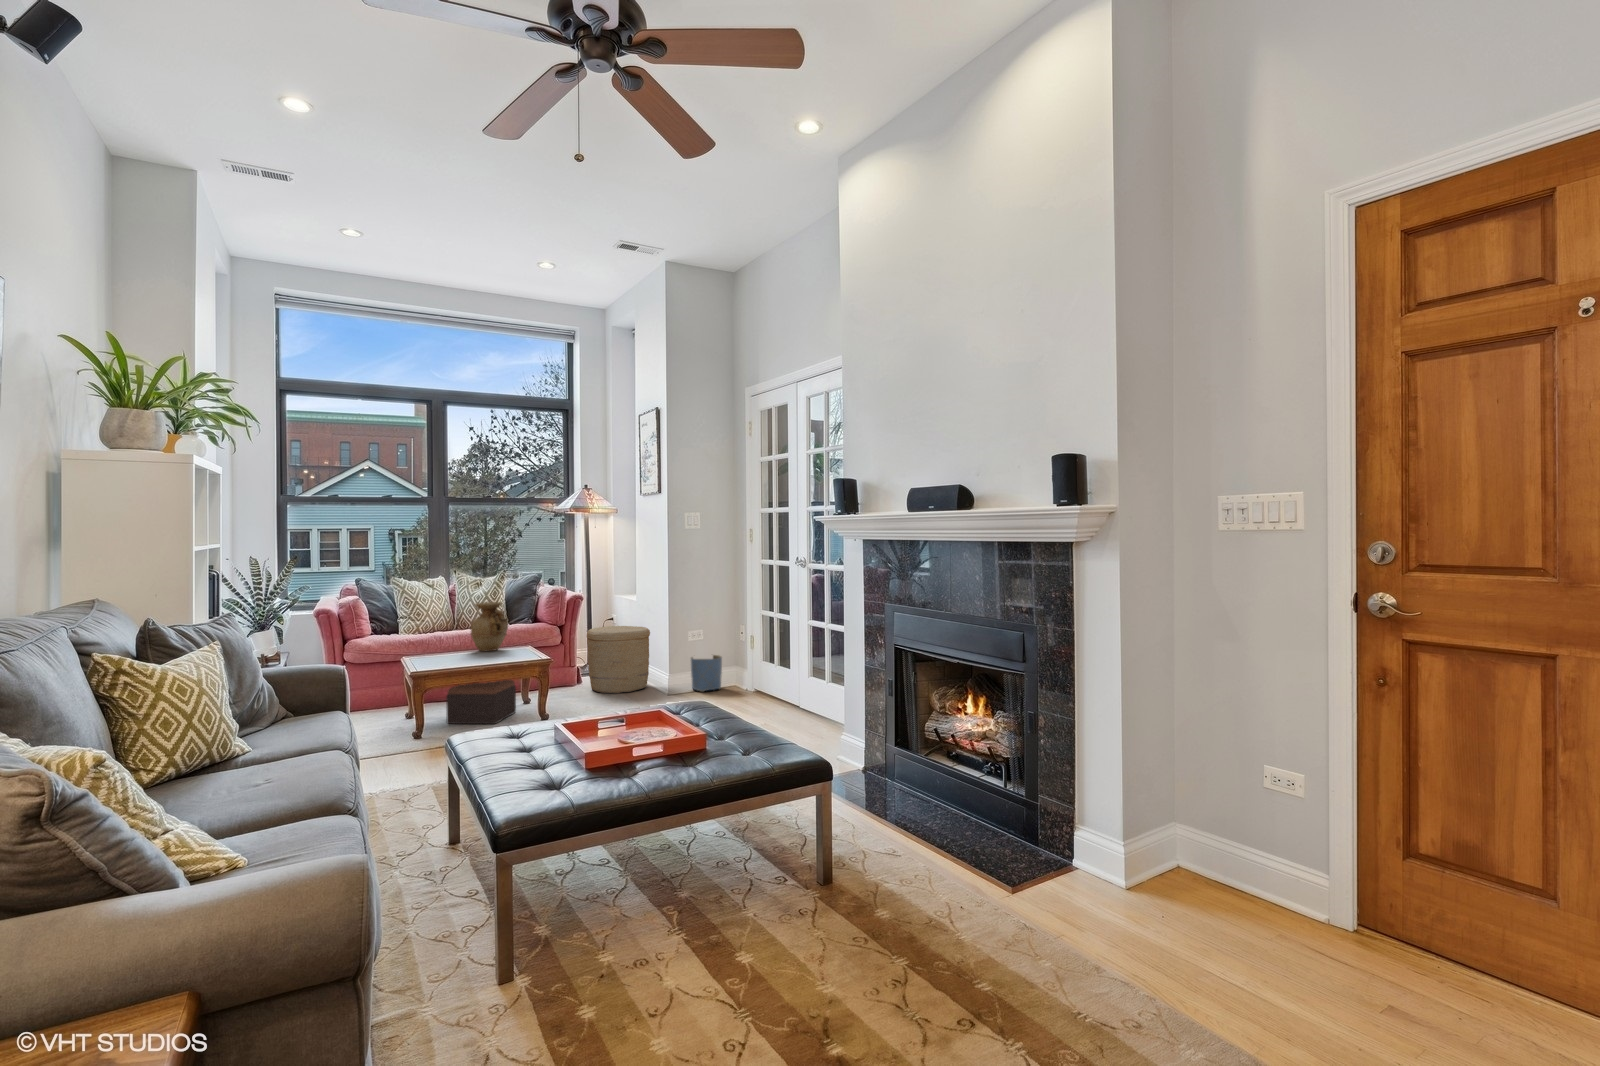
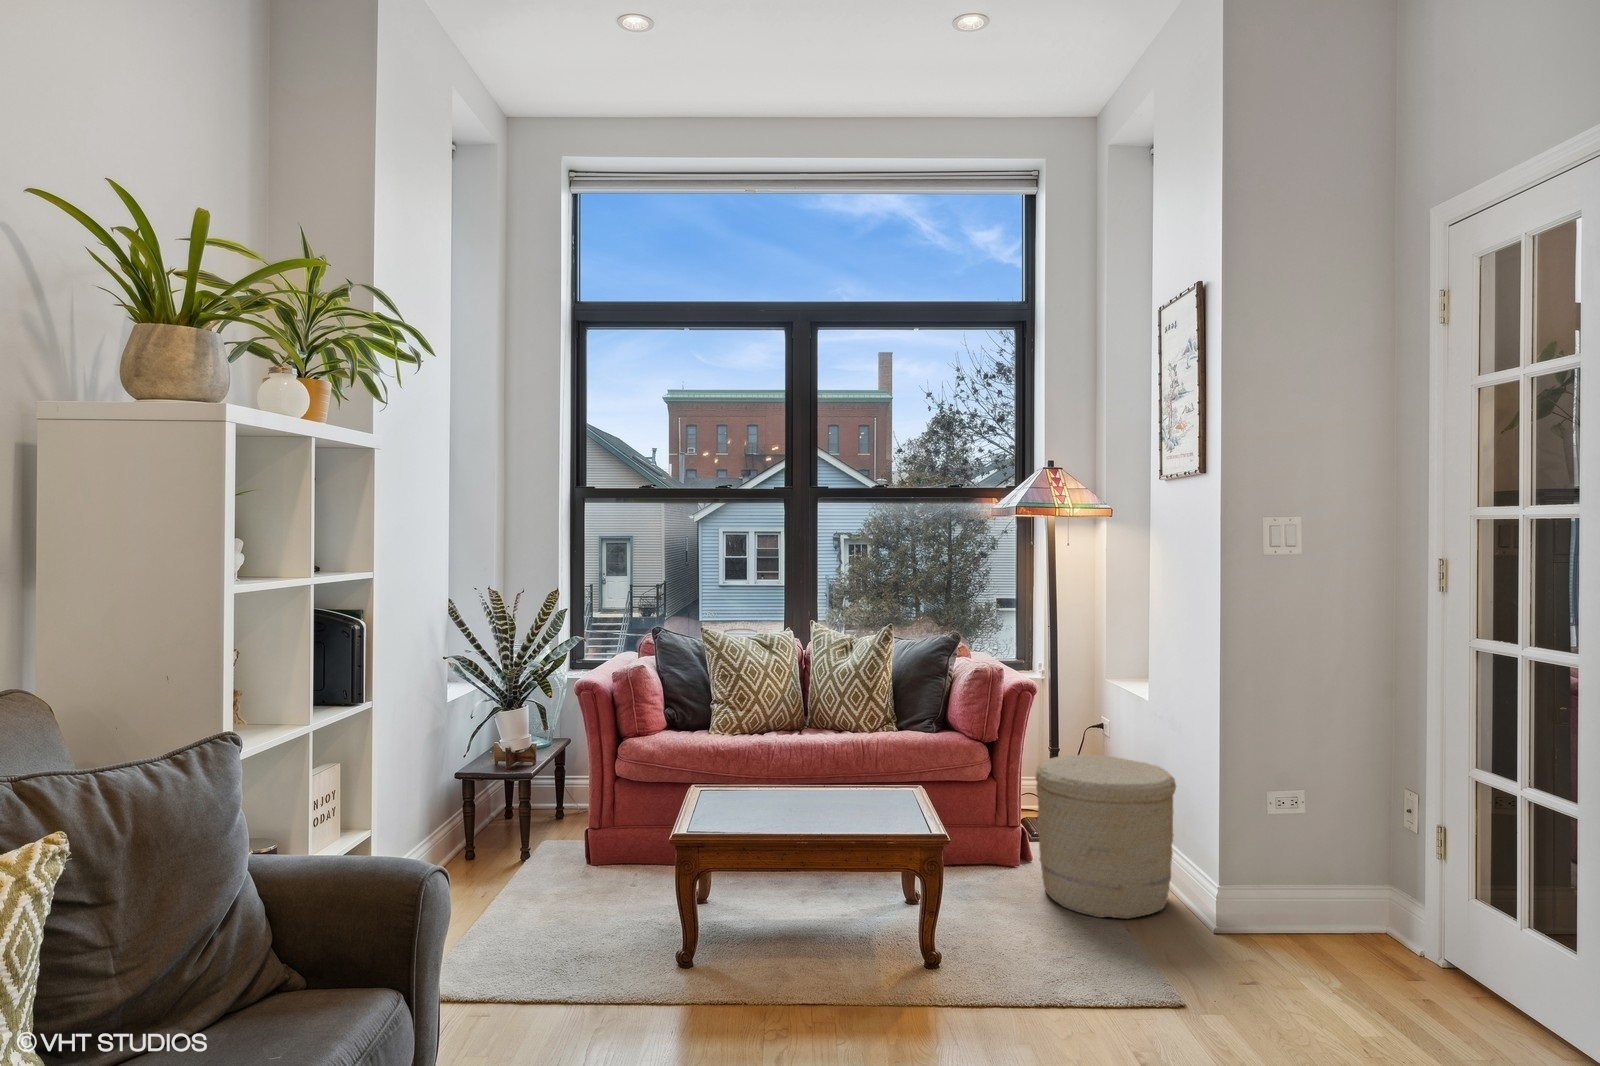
vase: present [471,602,508,651] -> none [790,701,865,807]
planter: present [691,655,722,692] -> none [1277,859,1365,962]
footstool: present [446,680,516,724] -> none [733,858,873,983]

